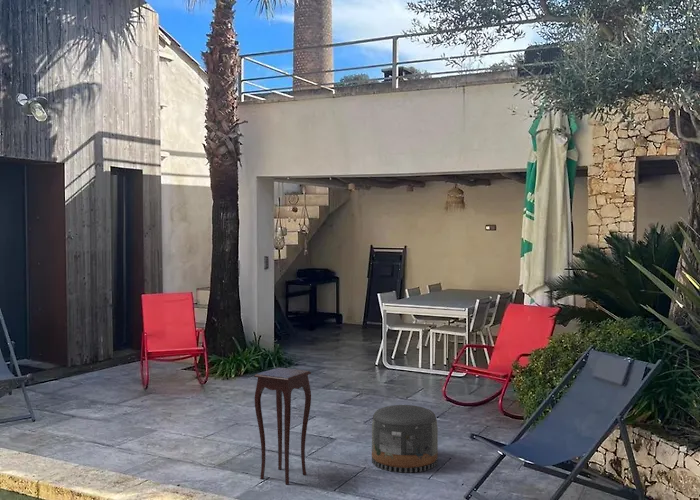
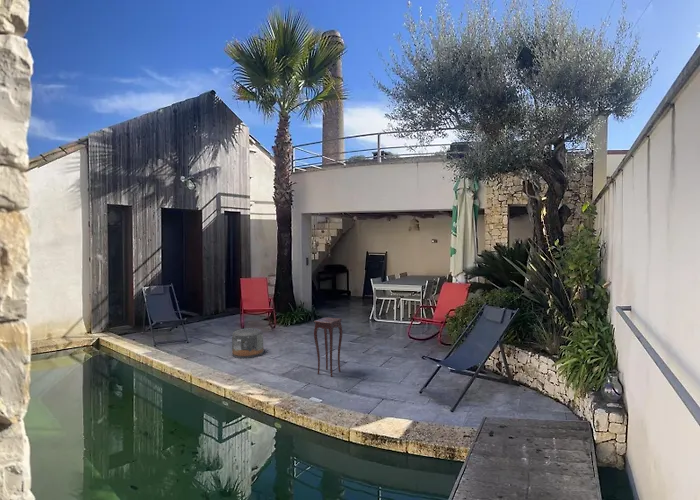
pouf: present [372,405,438,473] -> present [232,328,263,358]

